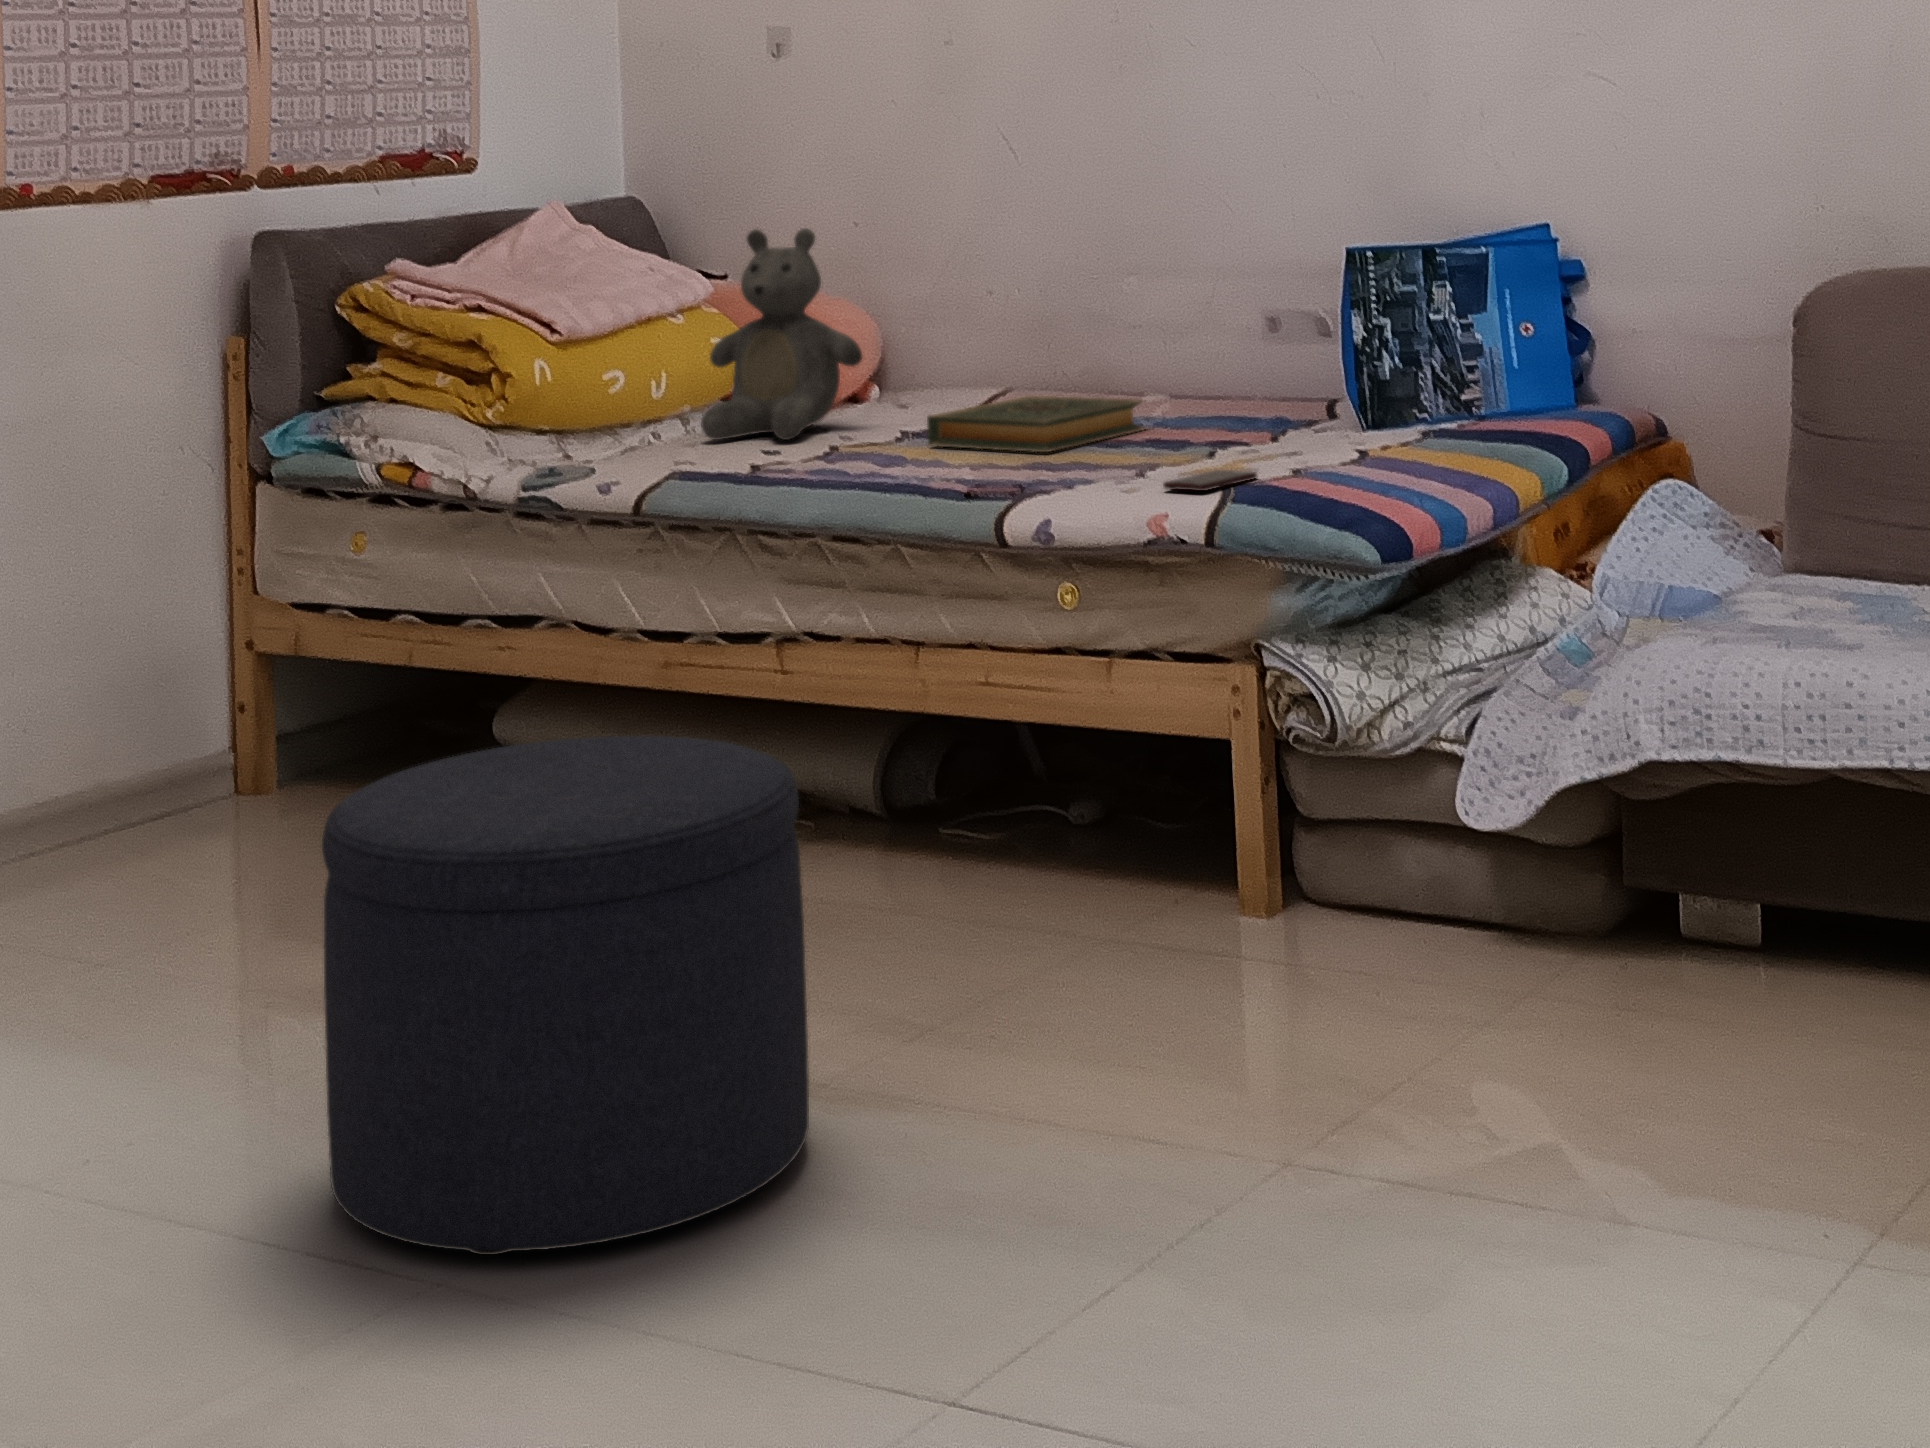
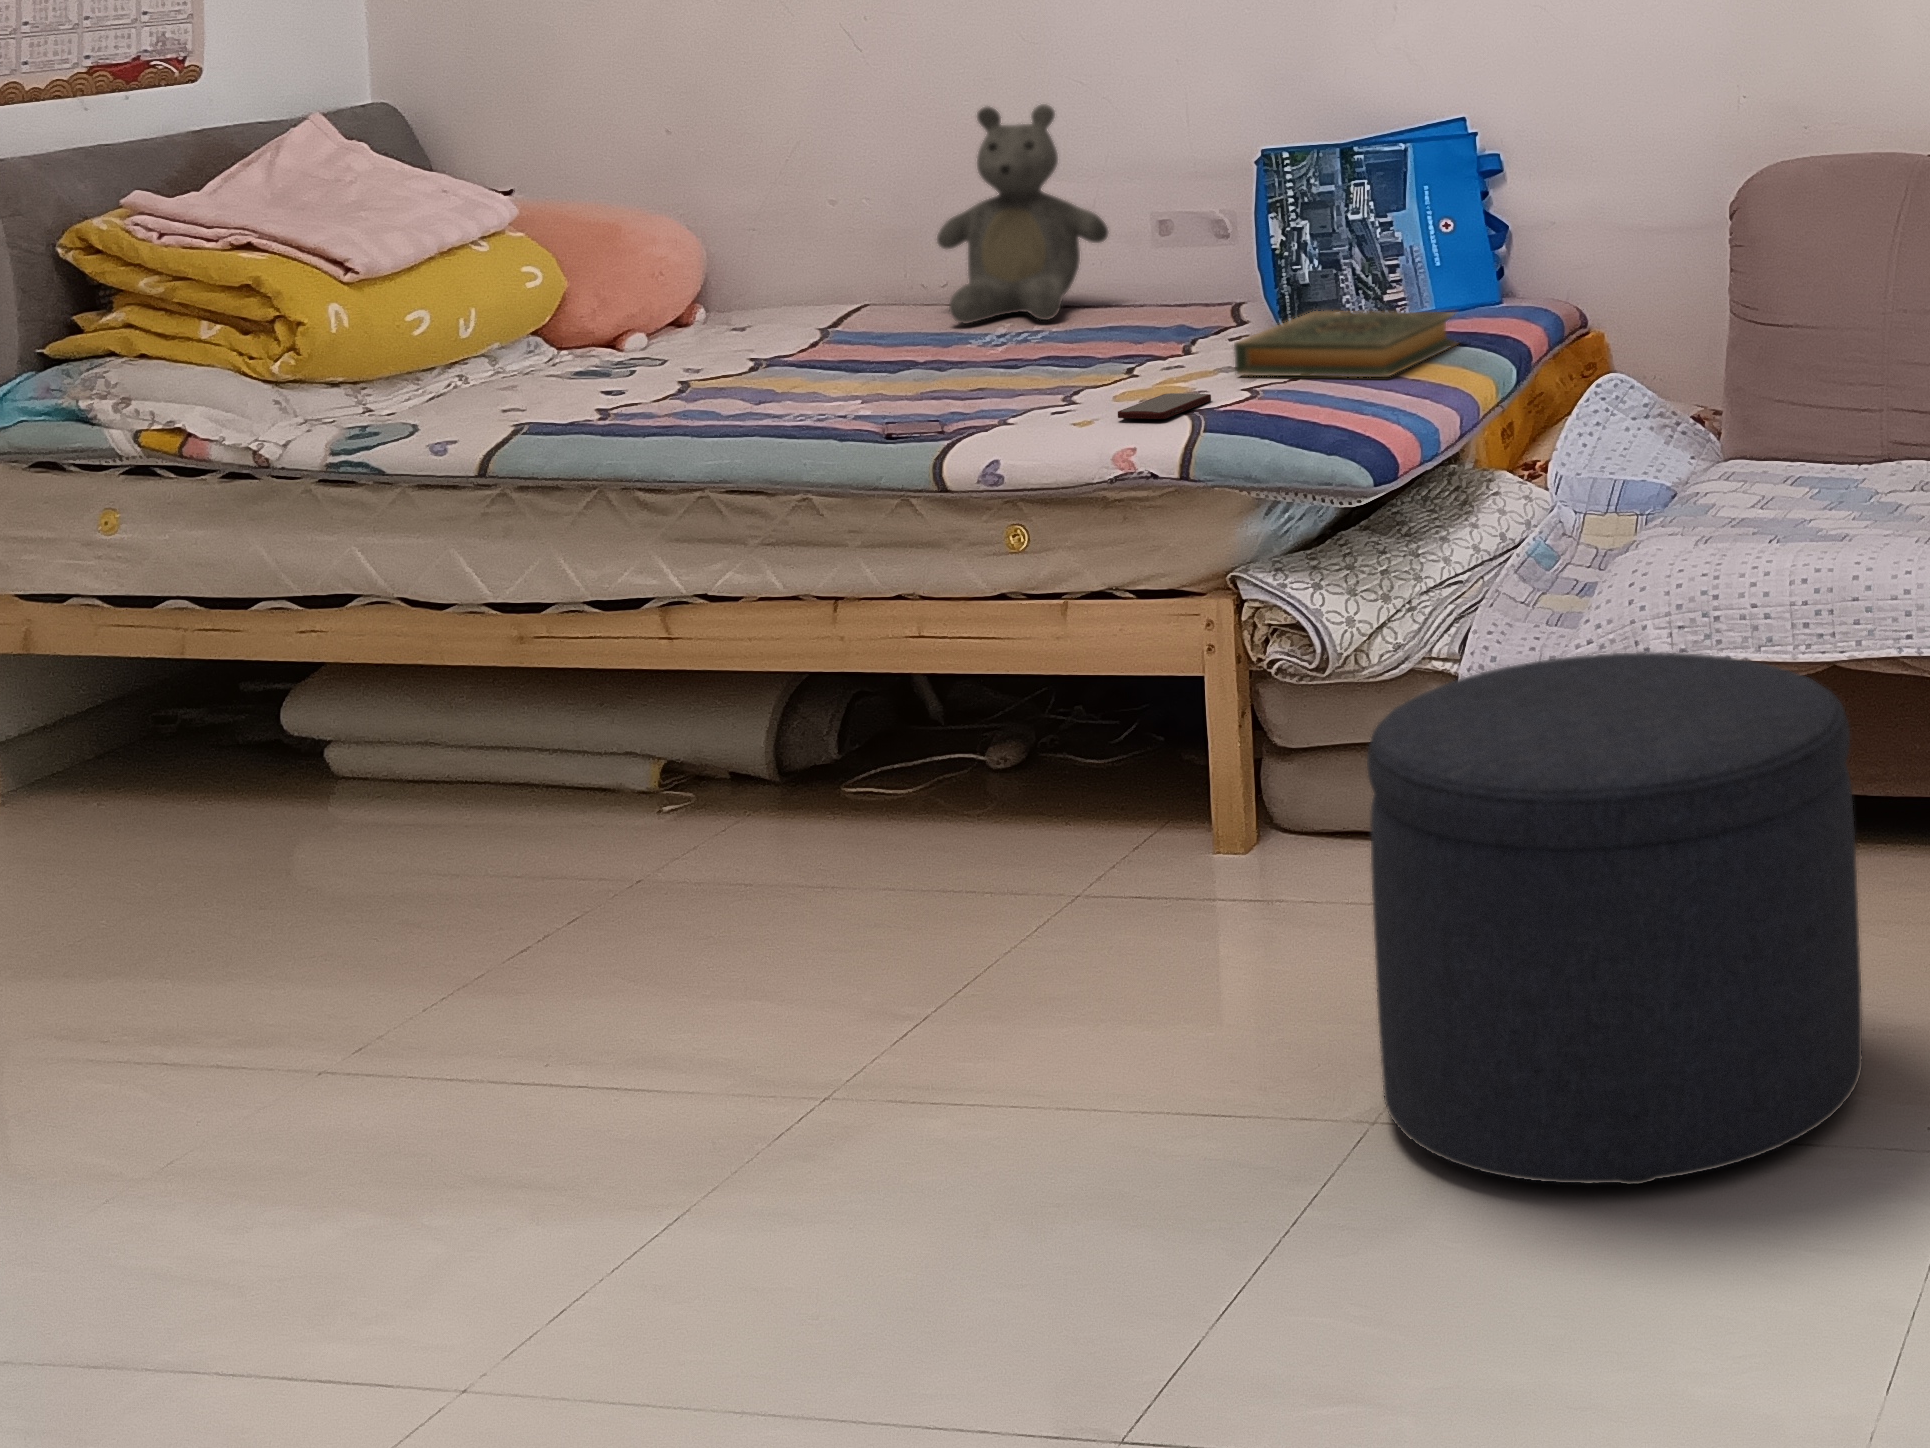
teddy bear: present [701,228,862,440] -> present [937,104,1108,324]
hardback book: present [927,396,1146,452] -> present [1234,311,1457,377]
ottoman: present [322,736,809,1255] -> present [1367,653,1862,1184]

